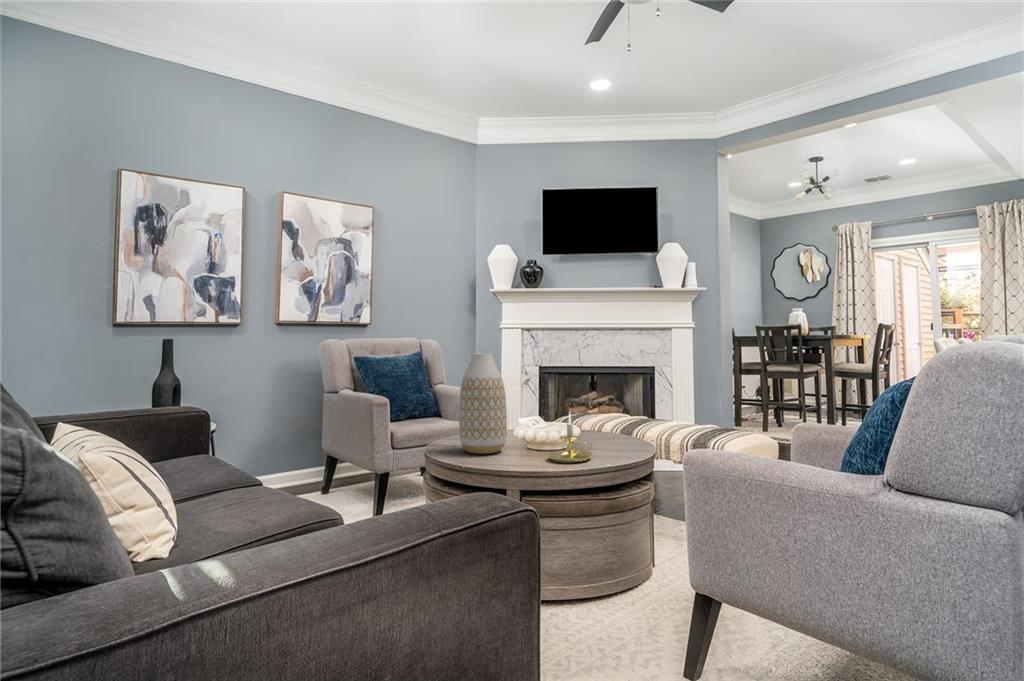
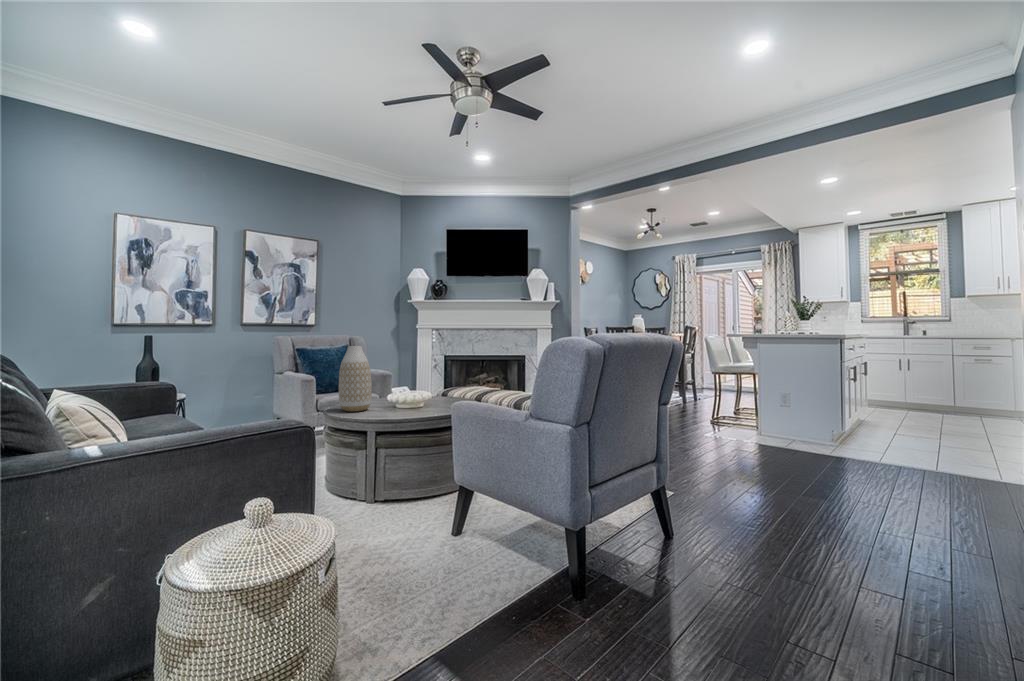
candle holder: present [548,412,593,463] -> none [391,383,425,416]

